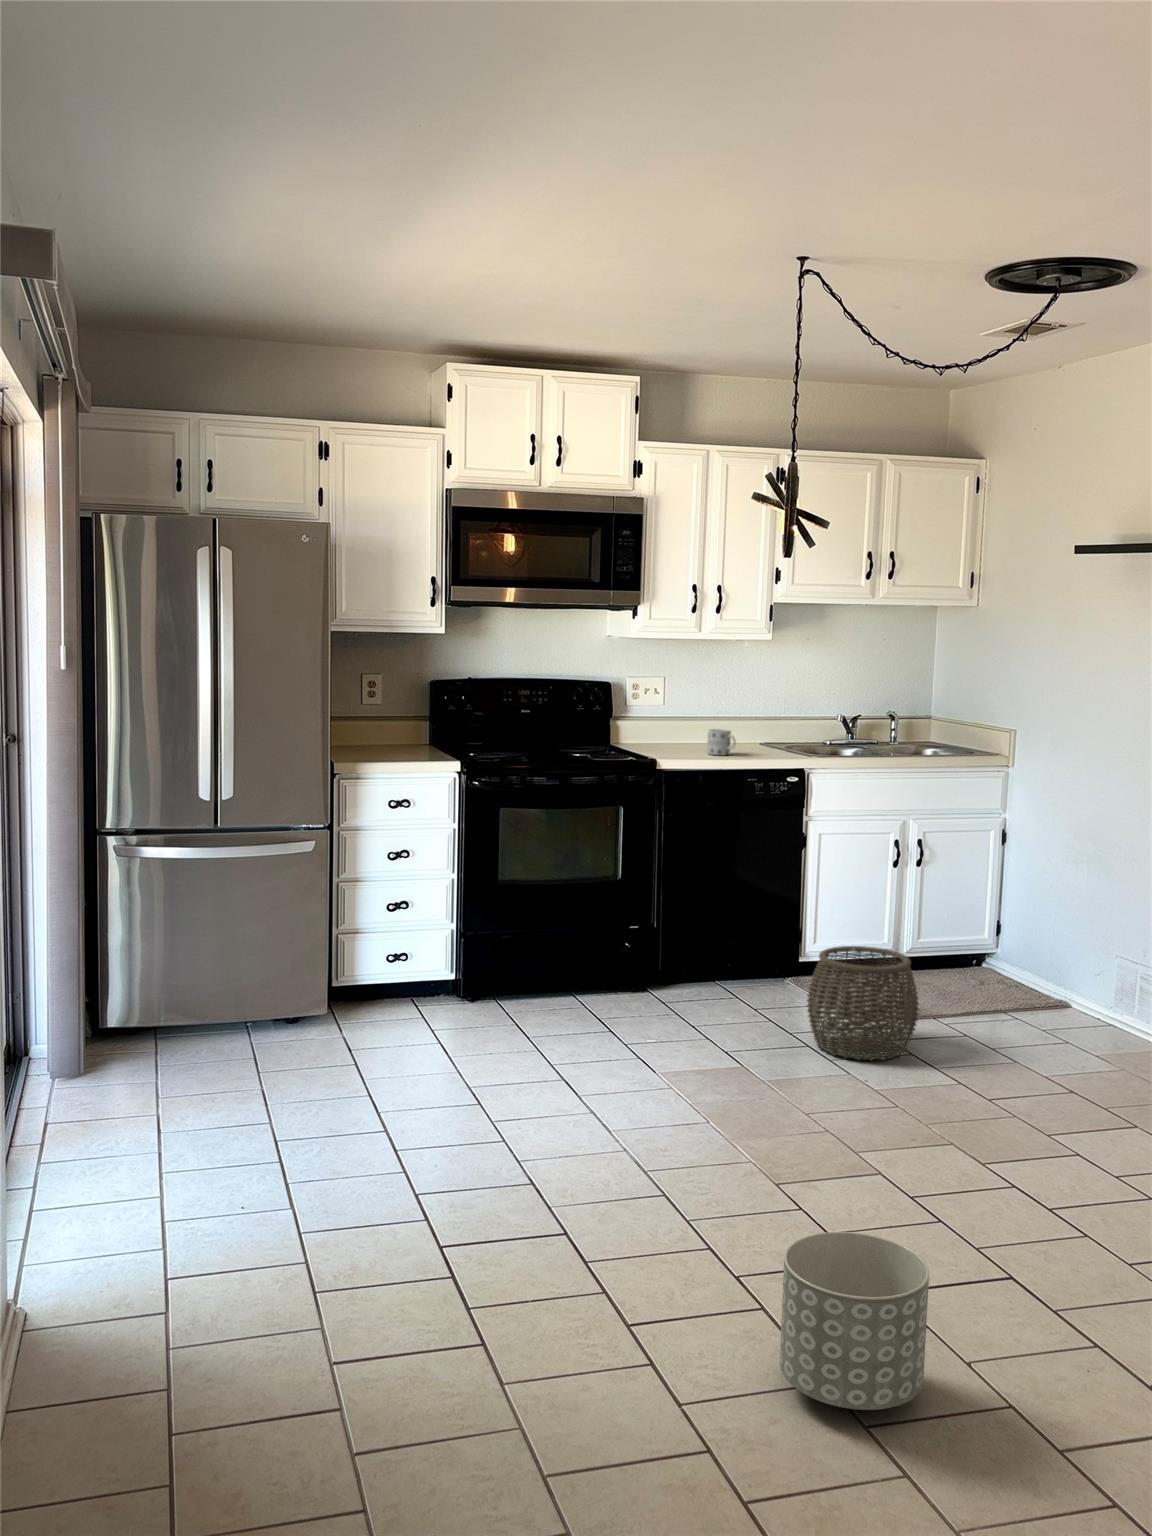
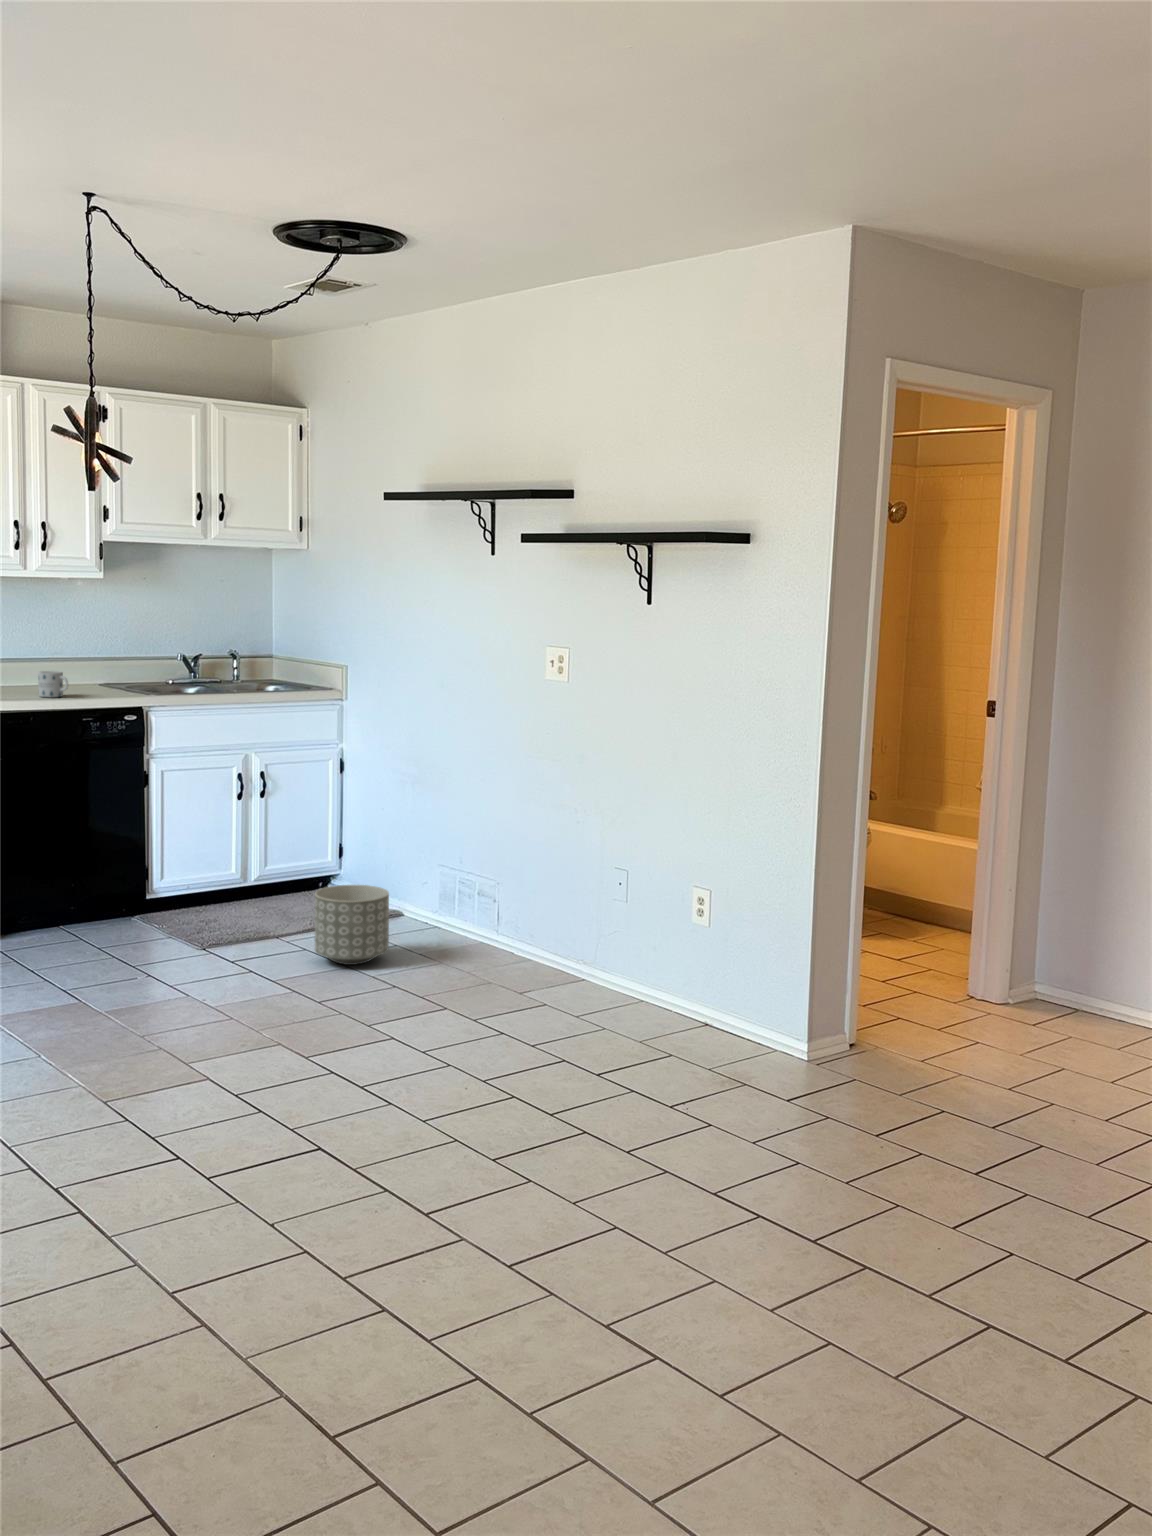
woven basket: present [807,946,919,1061] -> none [146,875,257,983]
planter: present [780,1232,929,1410] -> present [315,885,389,965]

